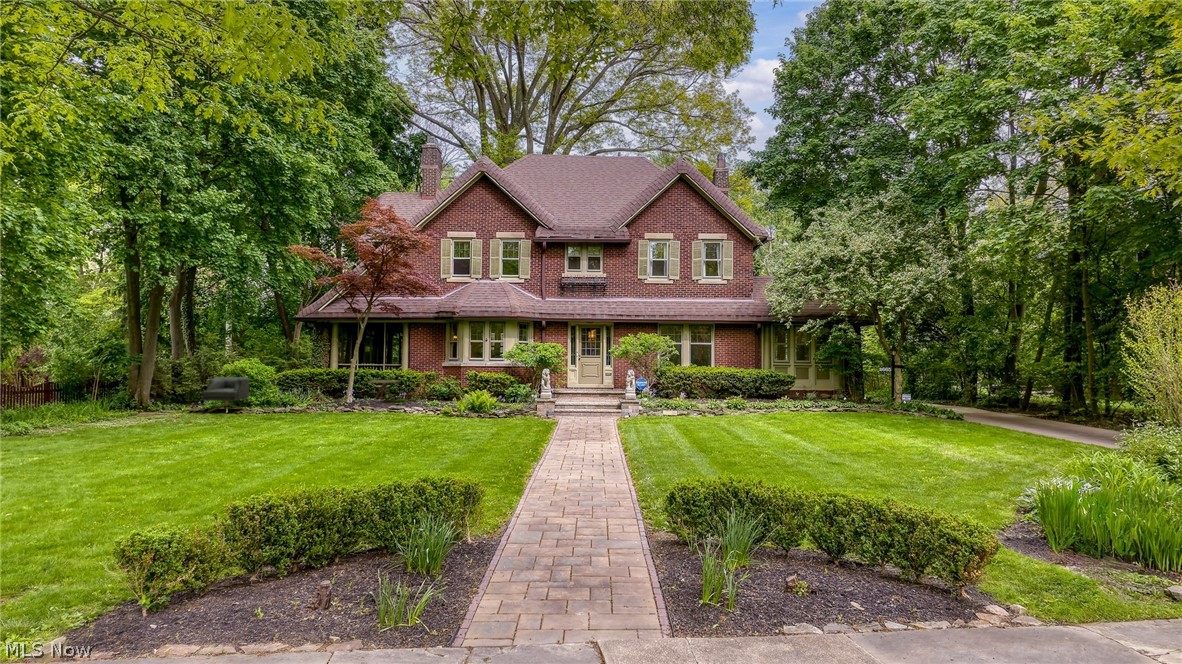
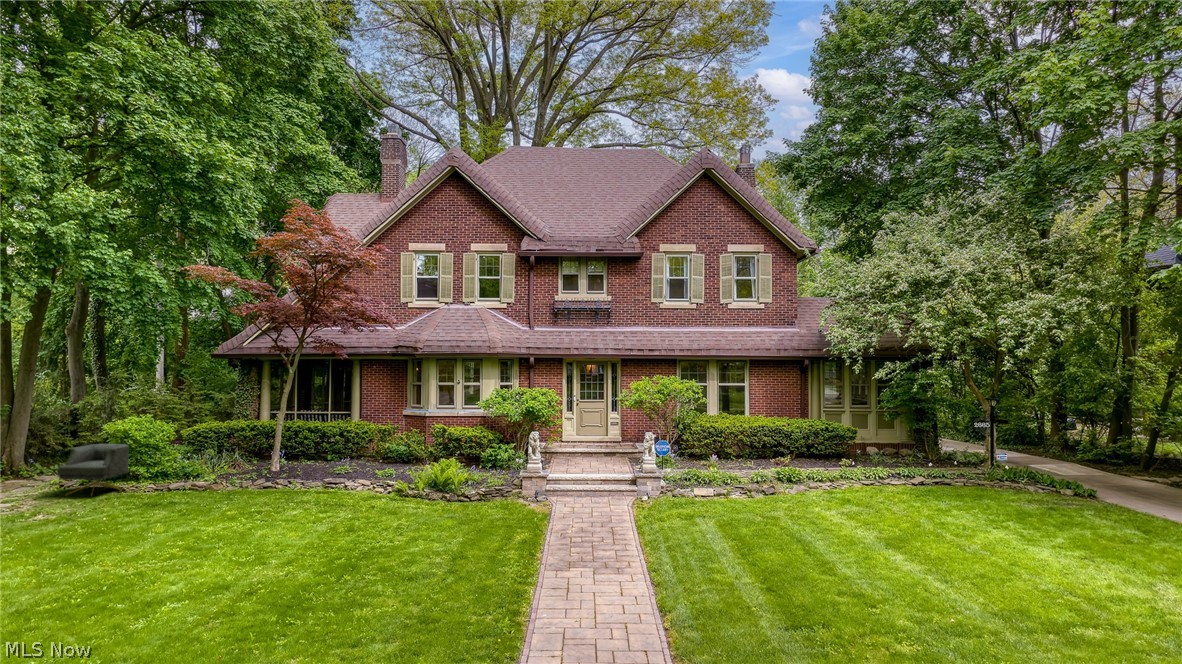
round table: present [368,380,399,401] -> none [298,438,343,472]

